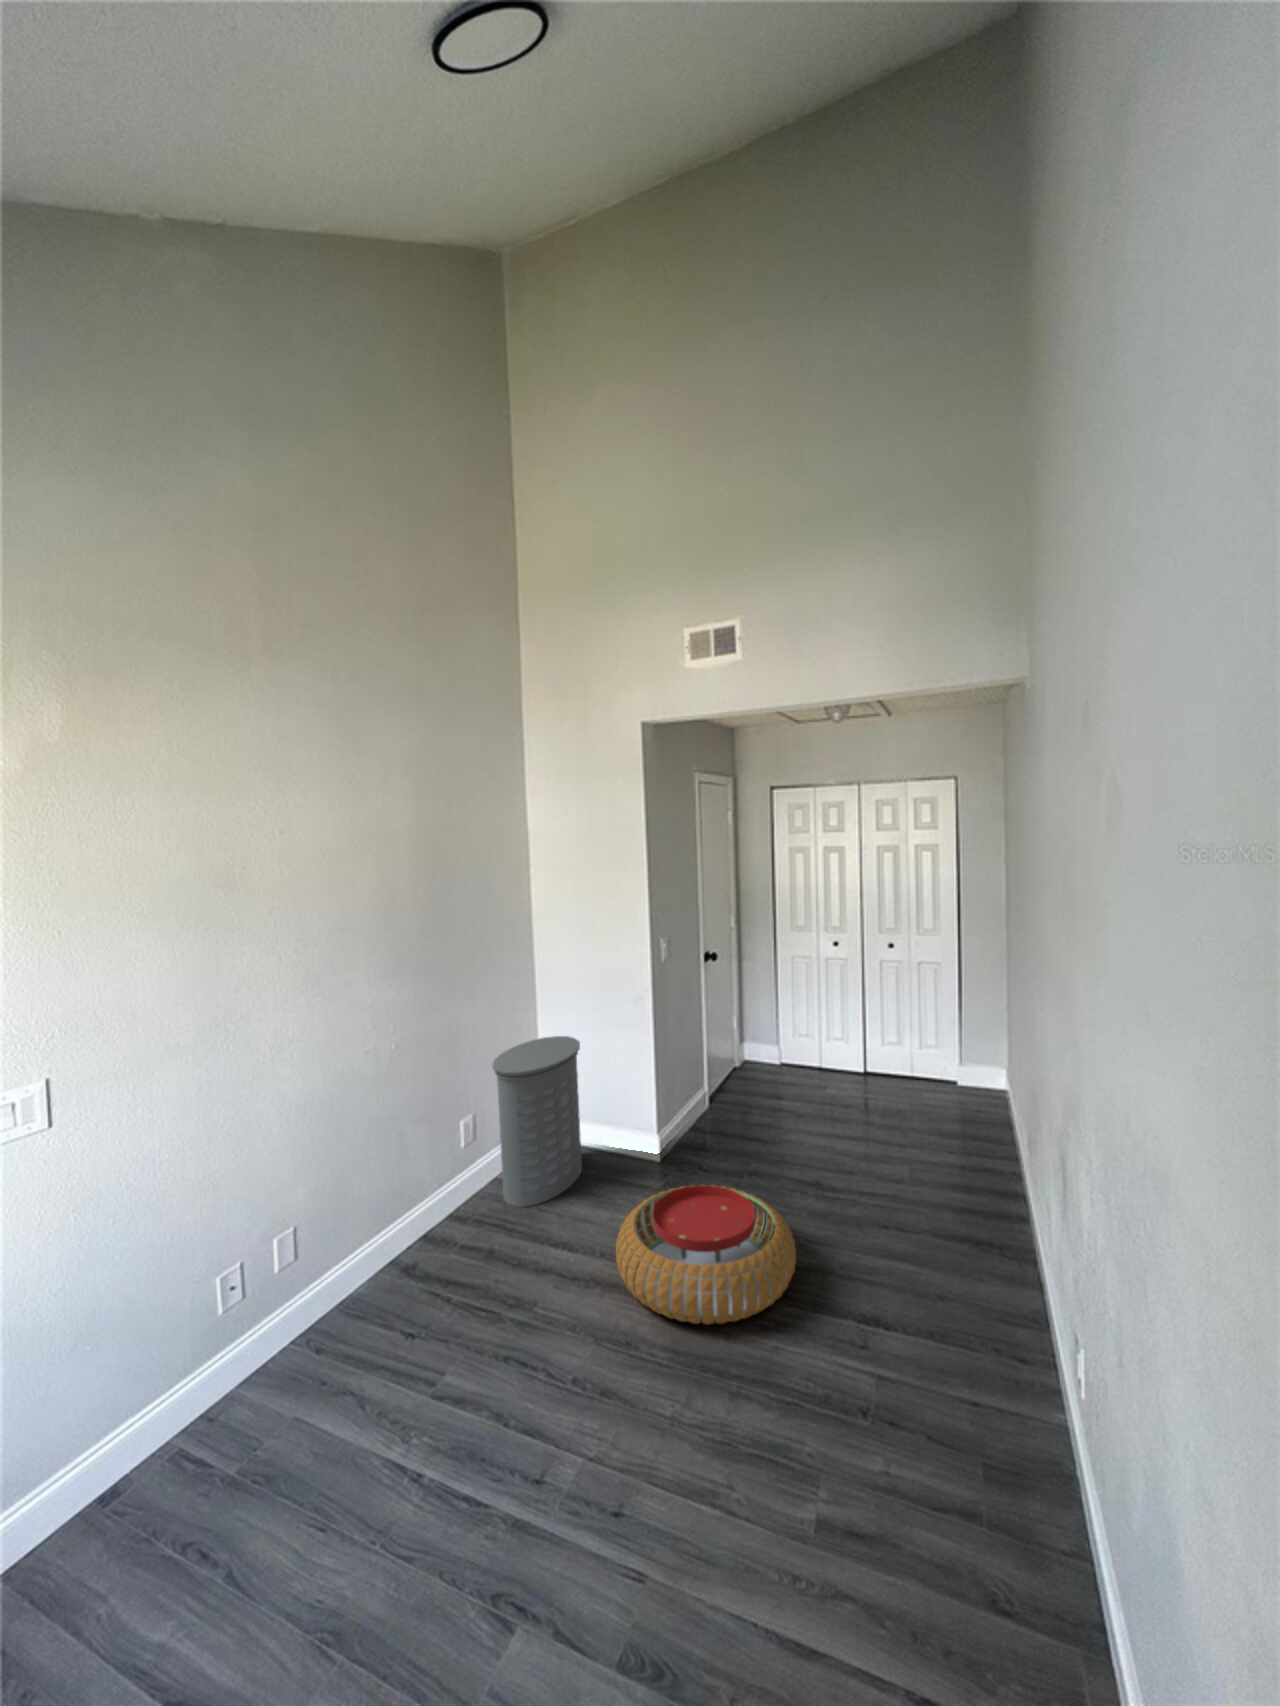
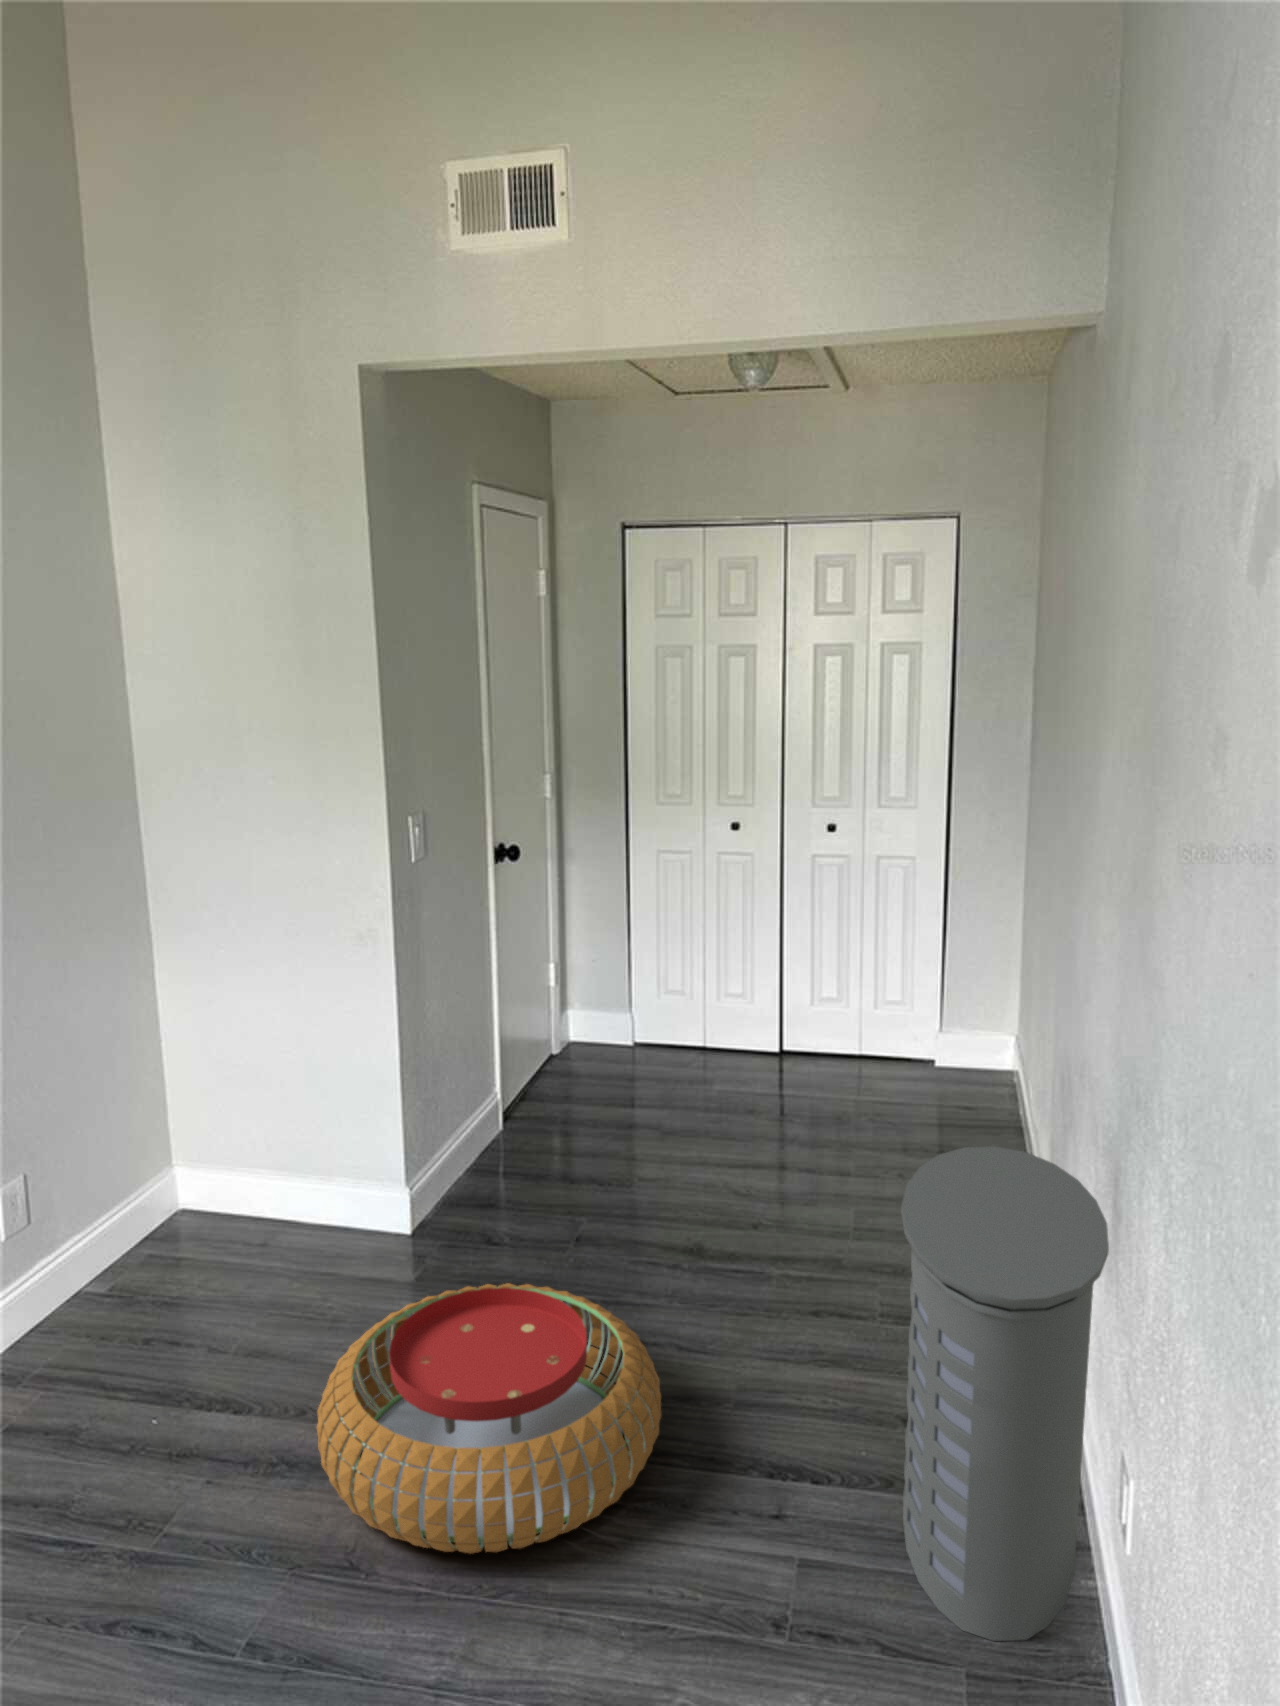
laundry hamper: present [492,1036,582,1207] -> present [901,1146,1109,1641]

